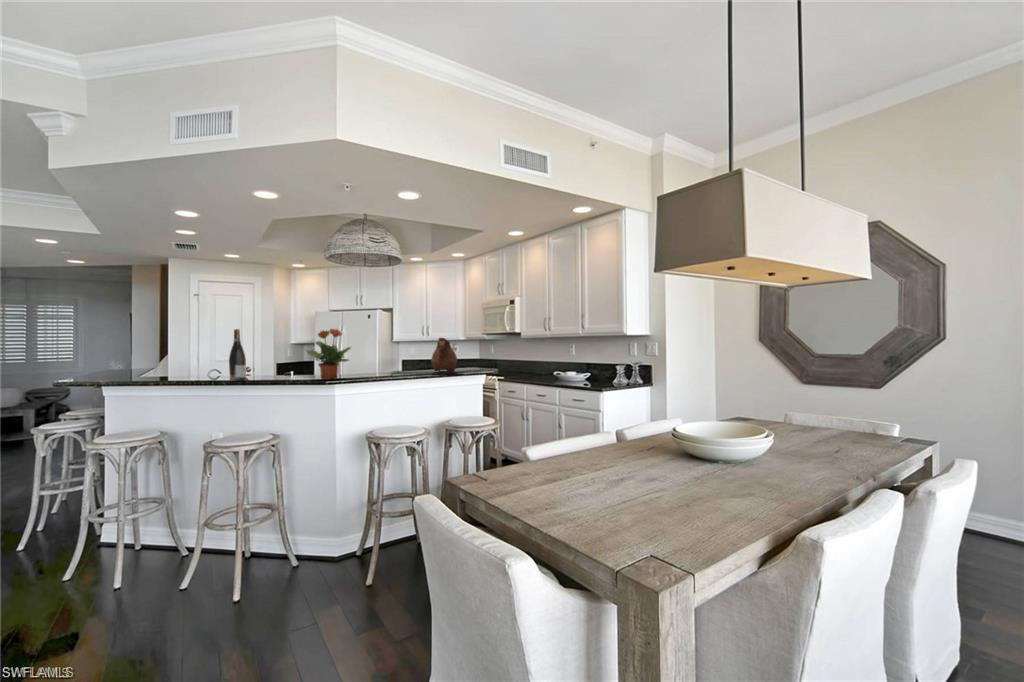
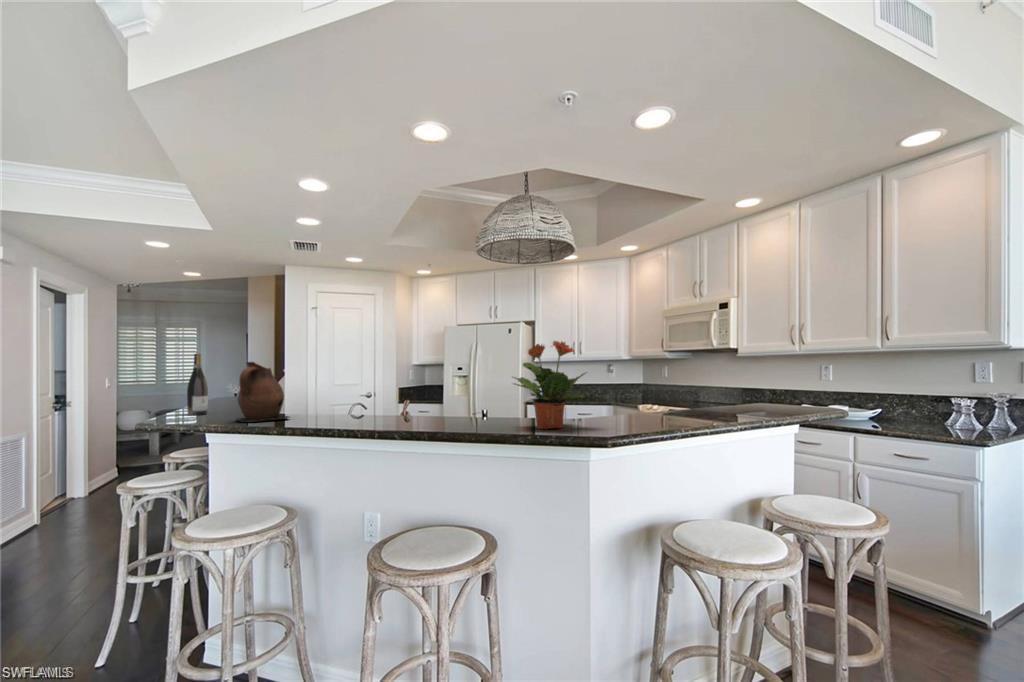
wine bottle: present [229,329,246,381] -> present [187,354,208,415]
ceramic pitcher: present [431,338,459,375] -> present [236,362,290,422]

